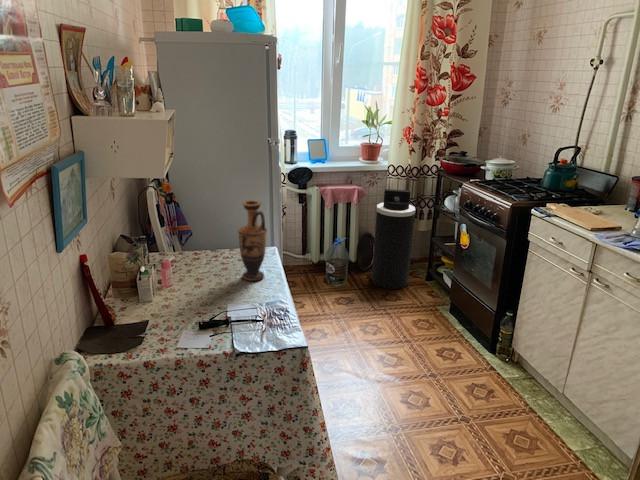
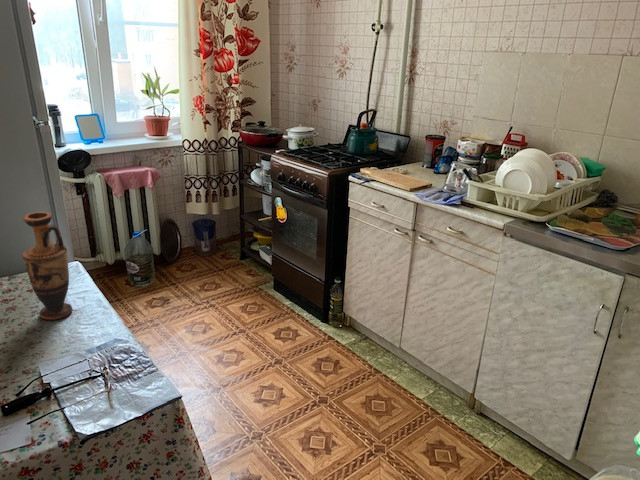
trash can: present [372,189,415,289] -> none [176,167,223,277]

